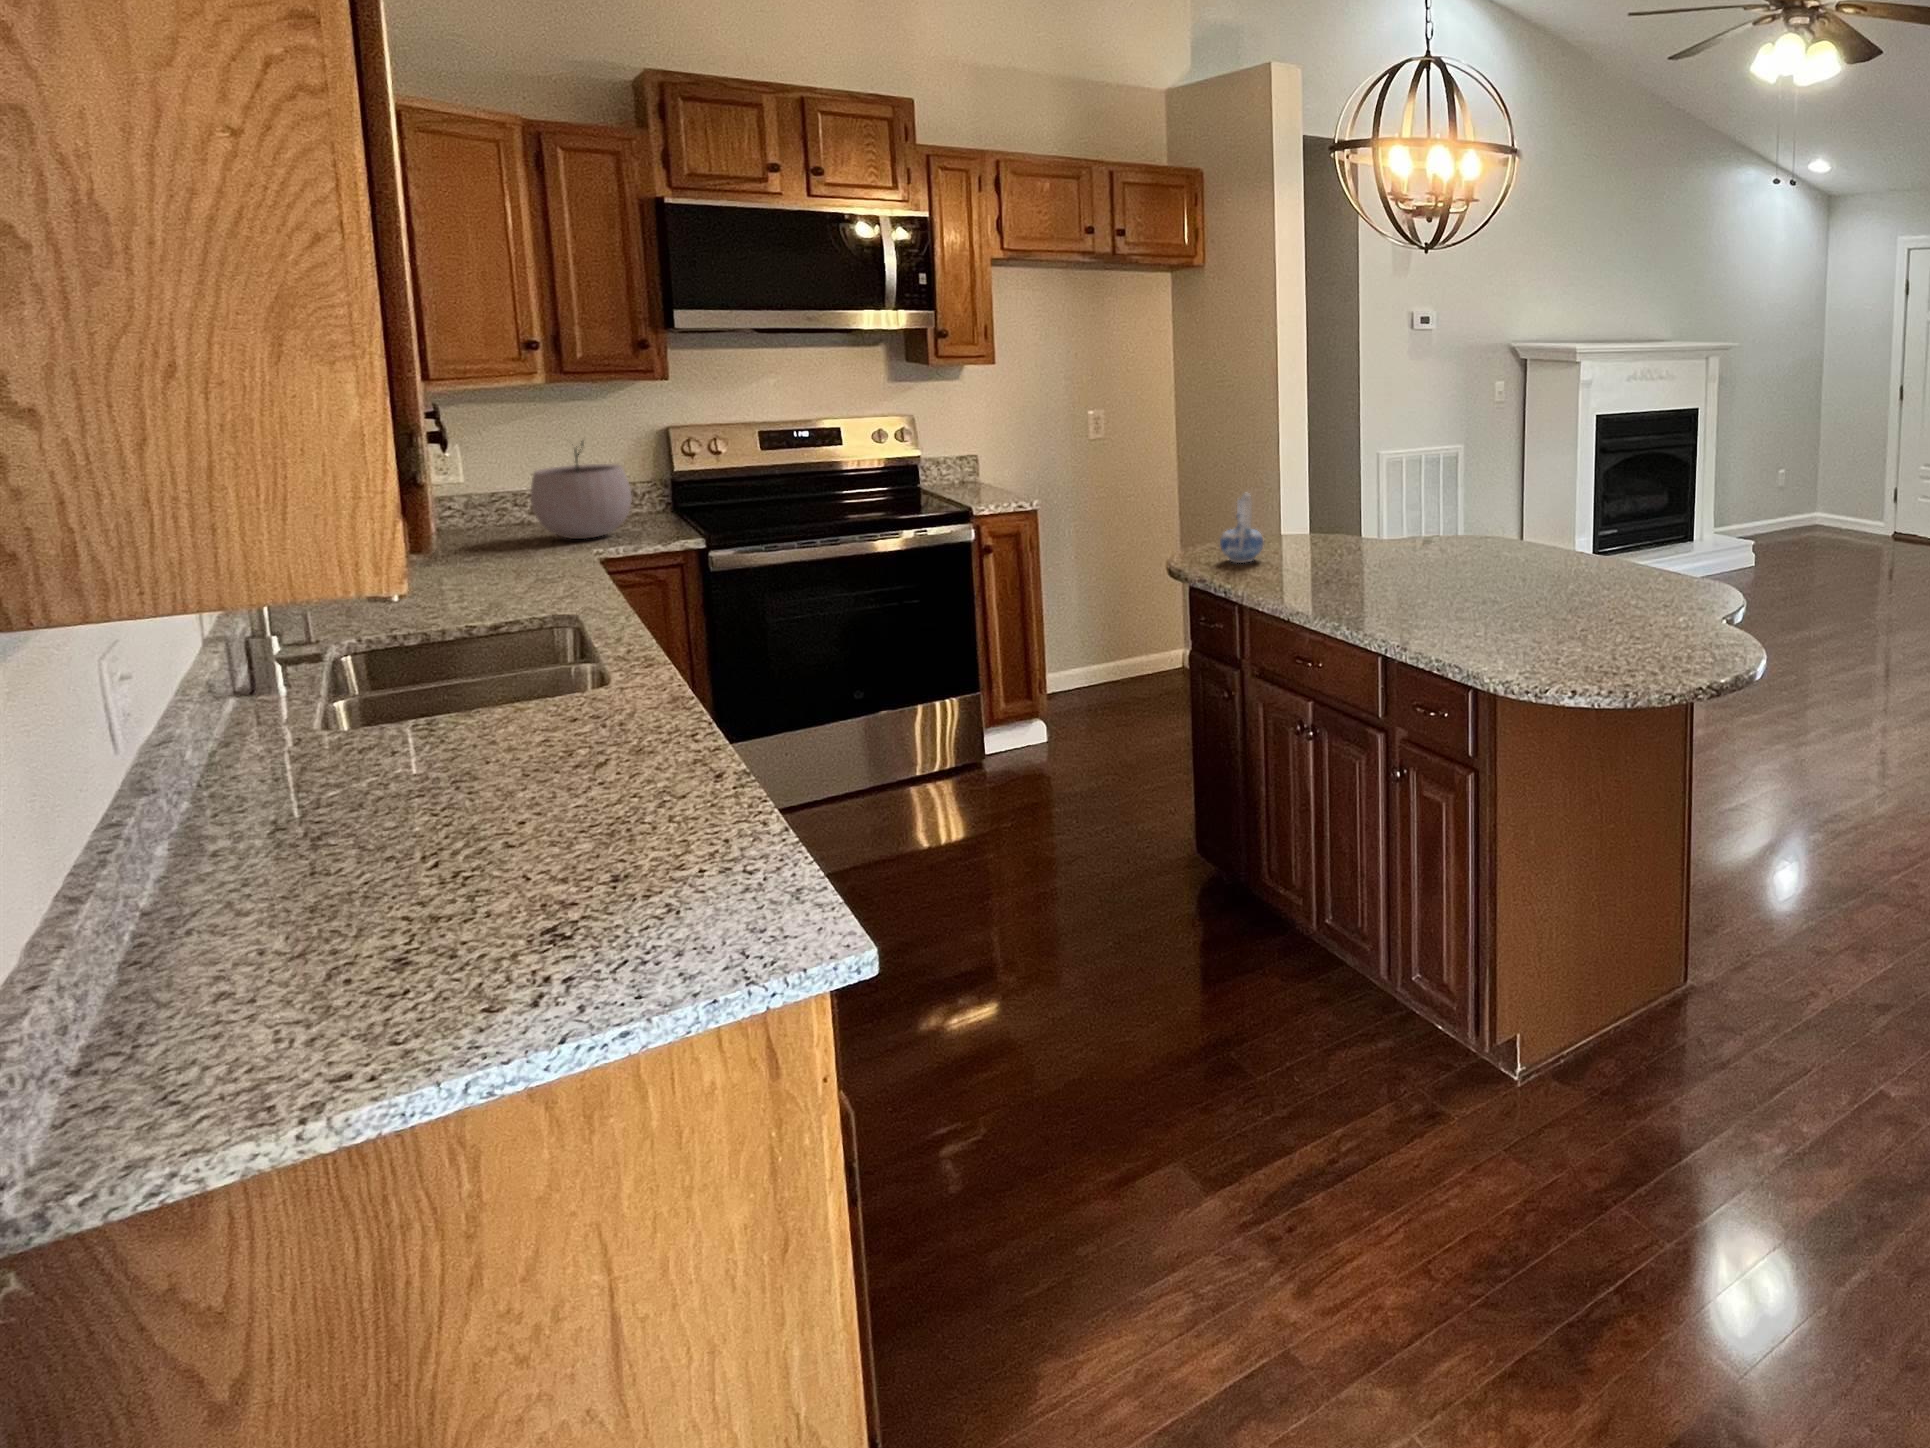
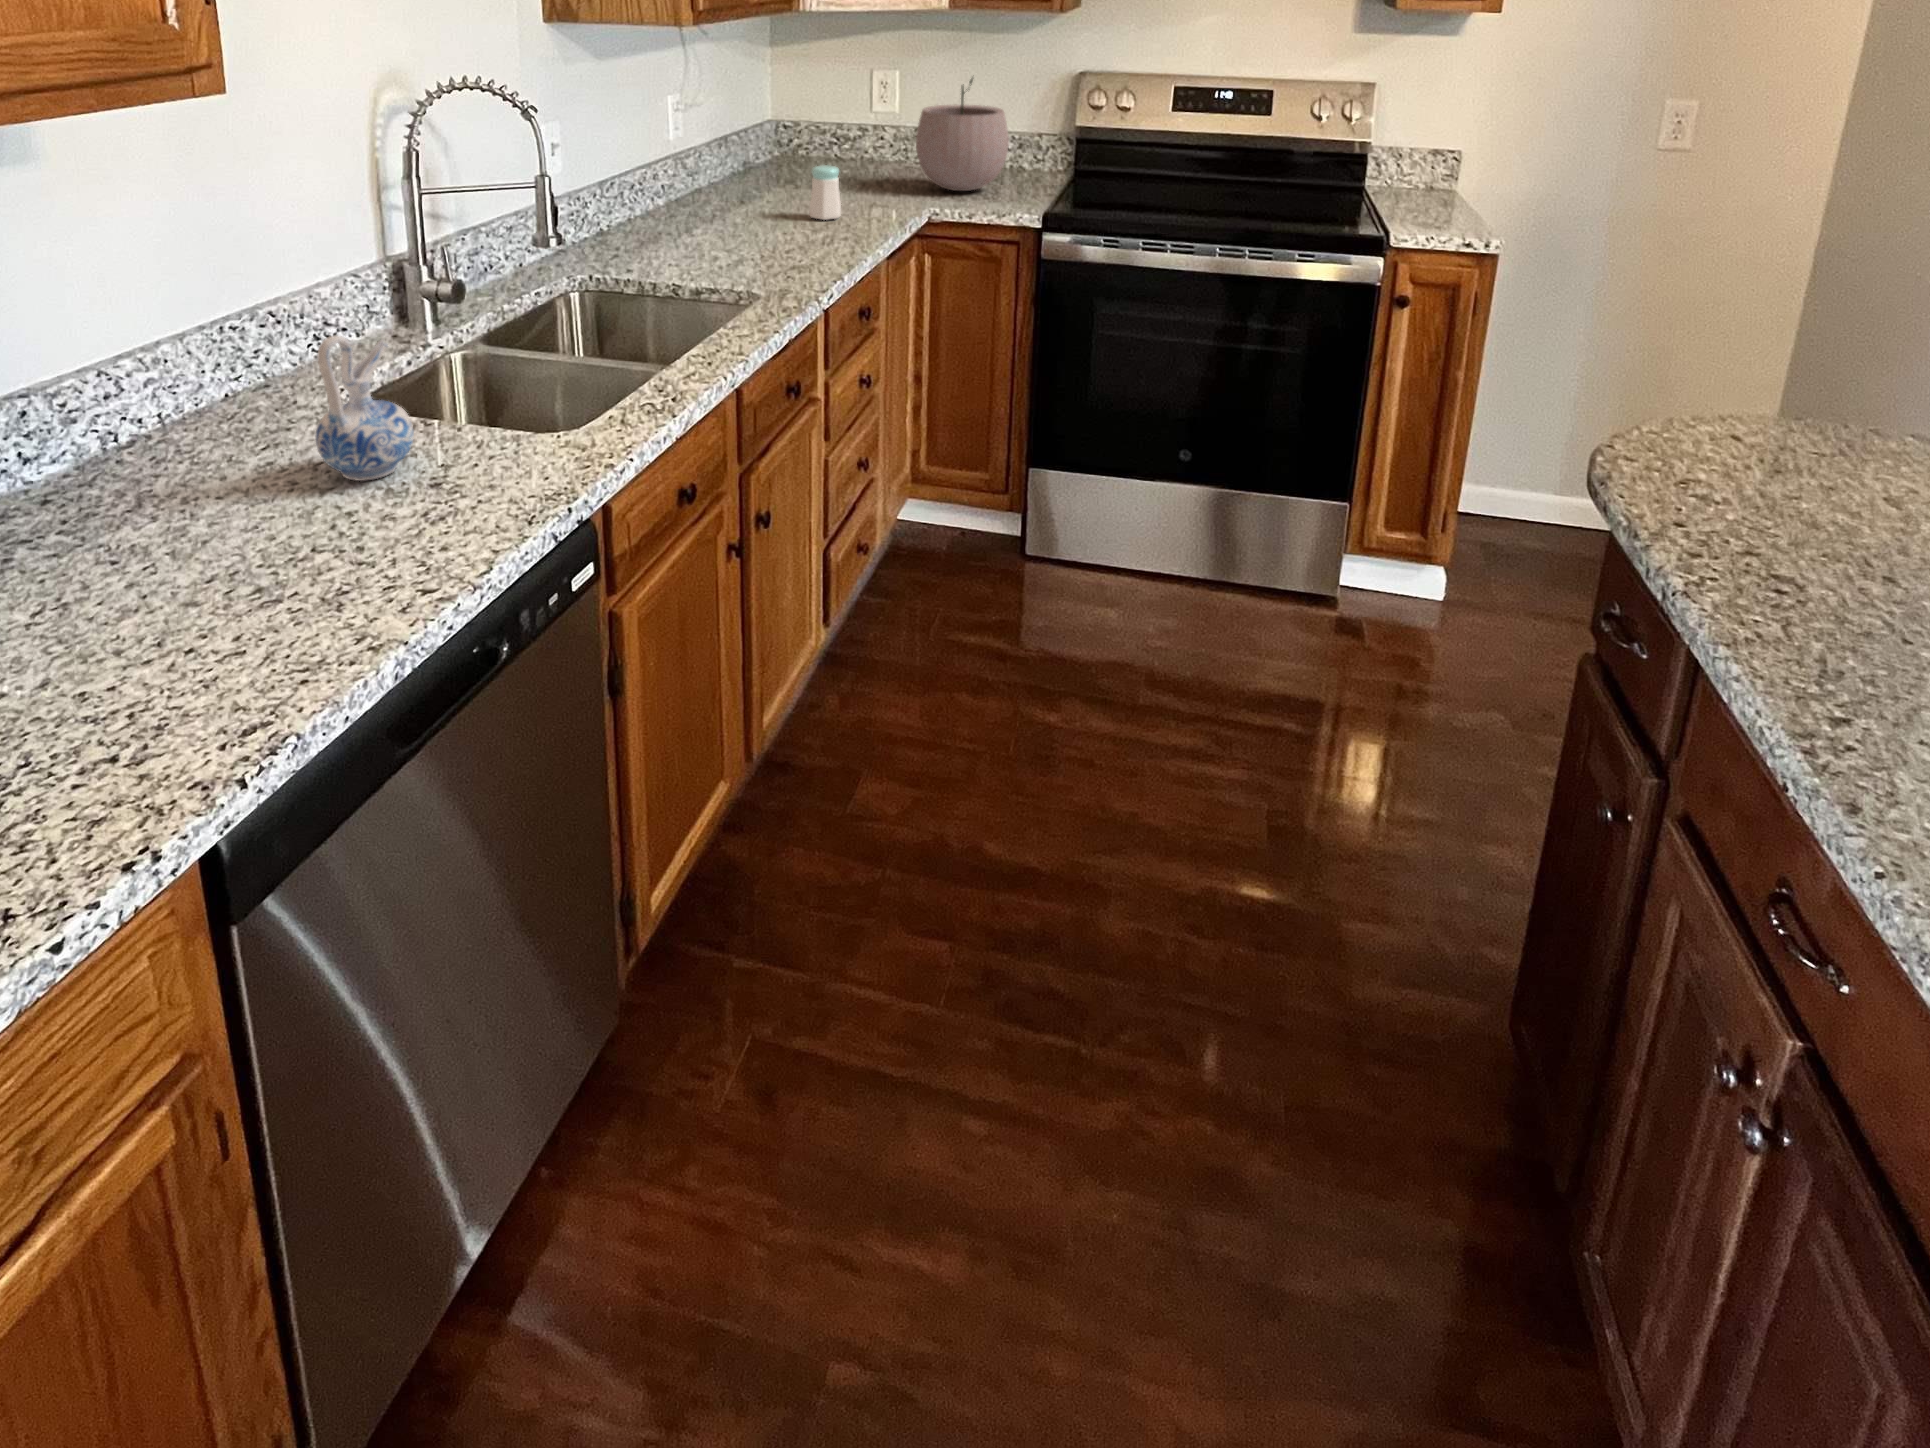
ceramic pitcher: present [1220,493,1263,563] -> present [316,336,414,481]
salt shaker: none [470,526,510,575] -> present [810,165,841,220]

